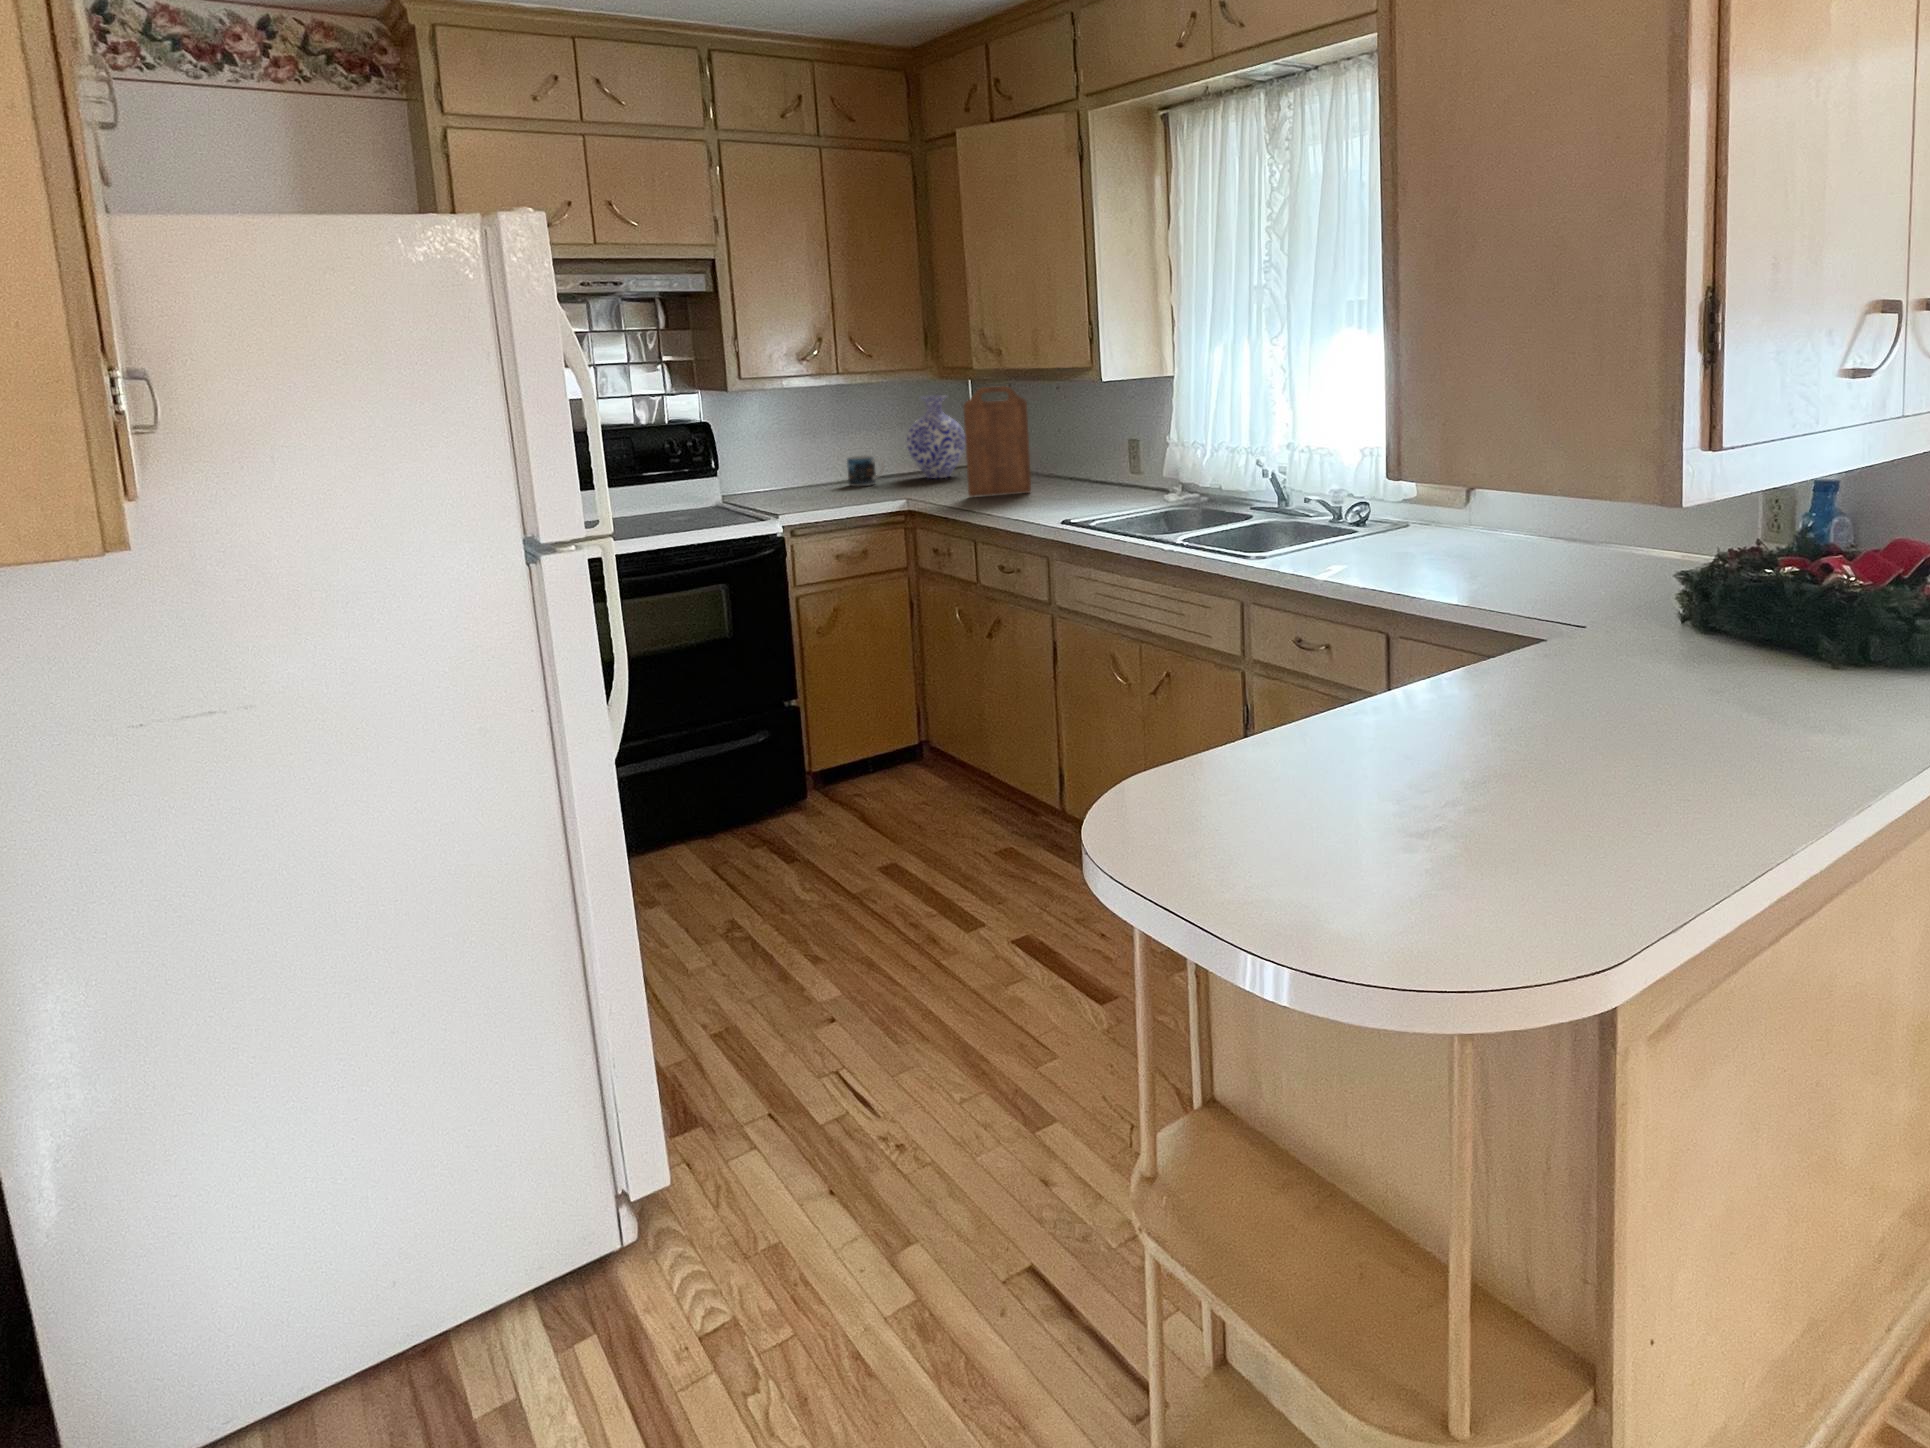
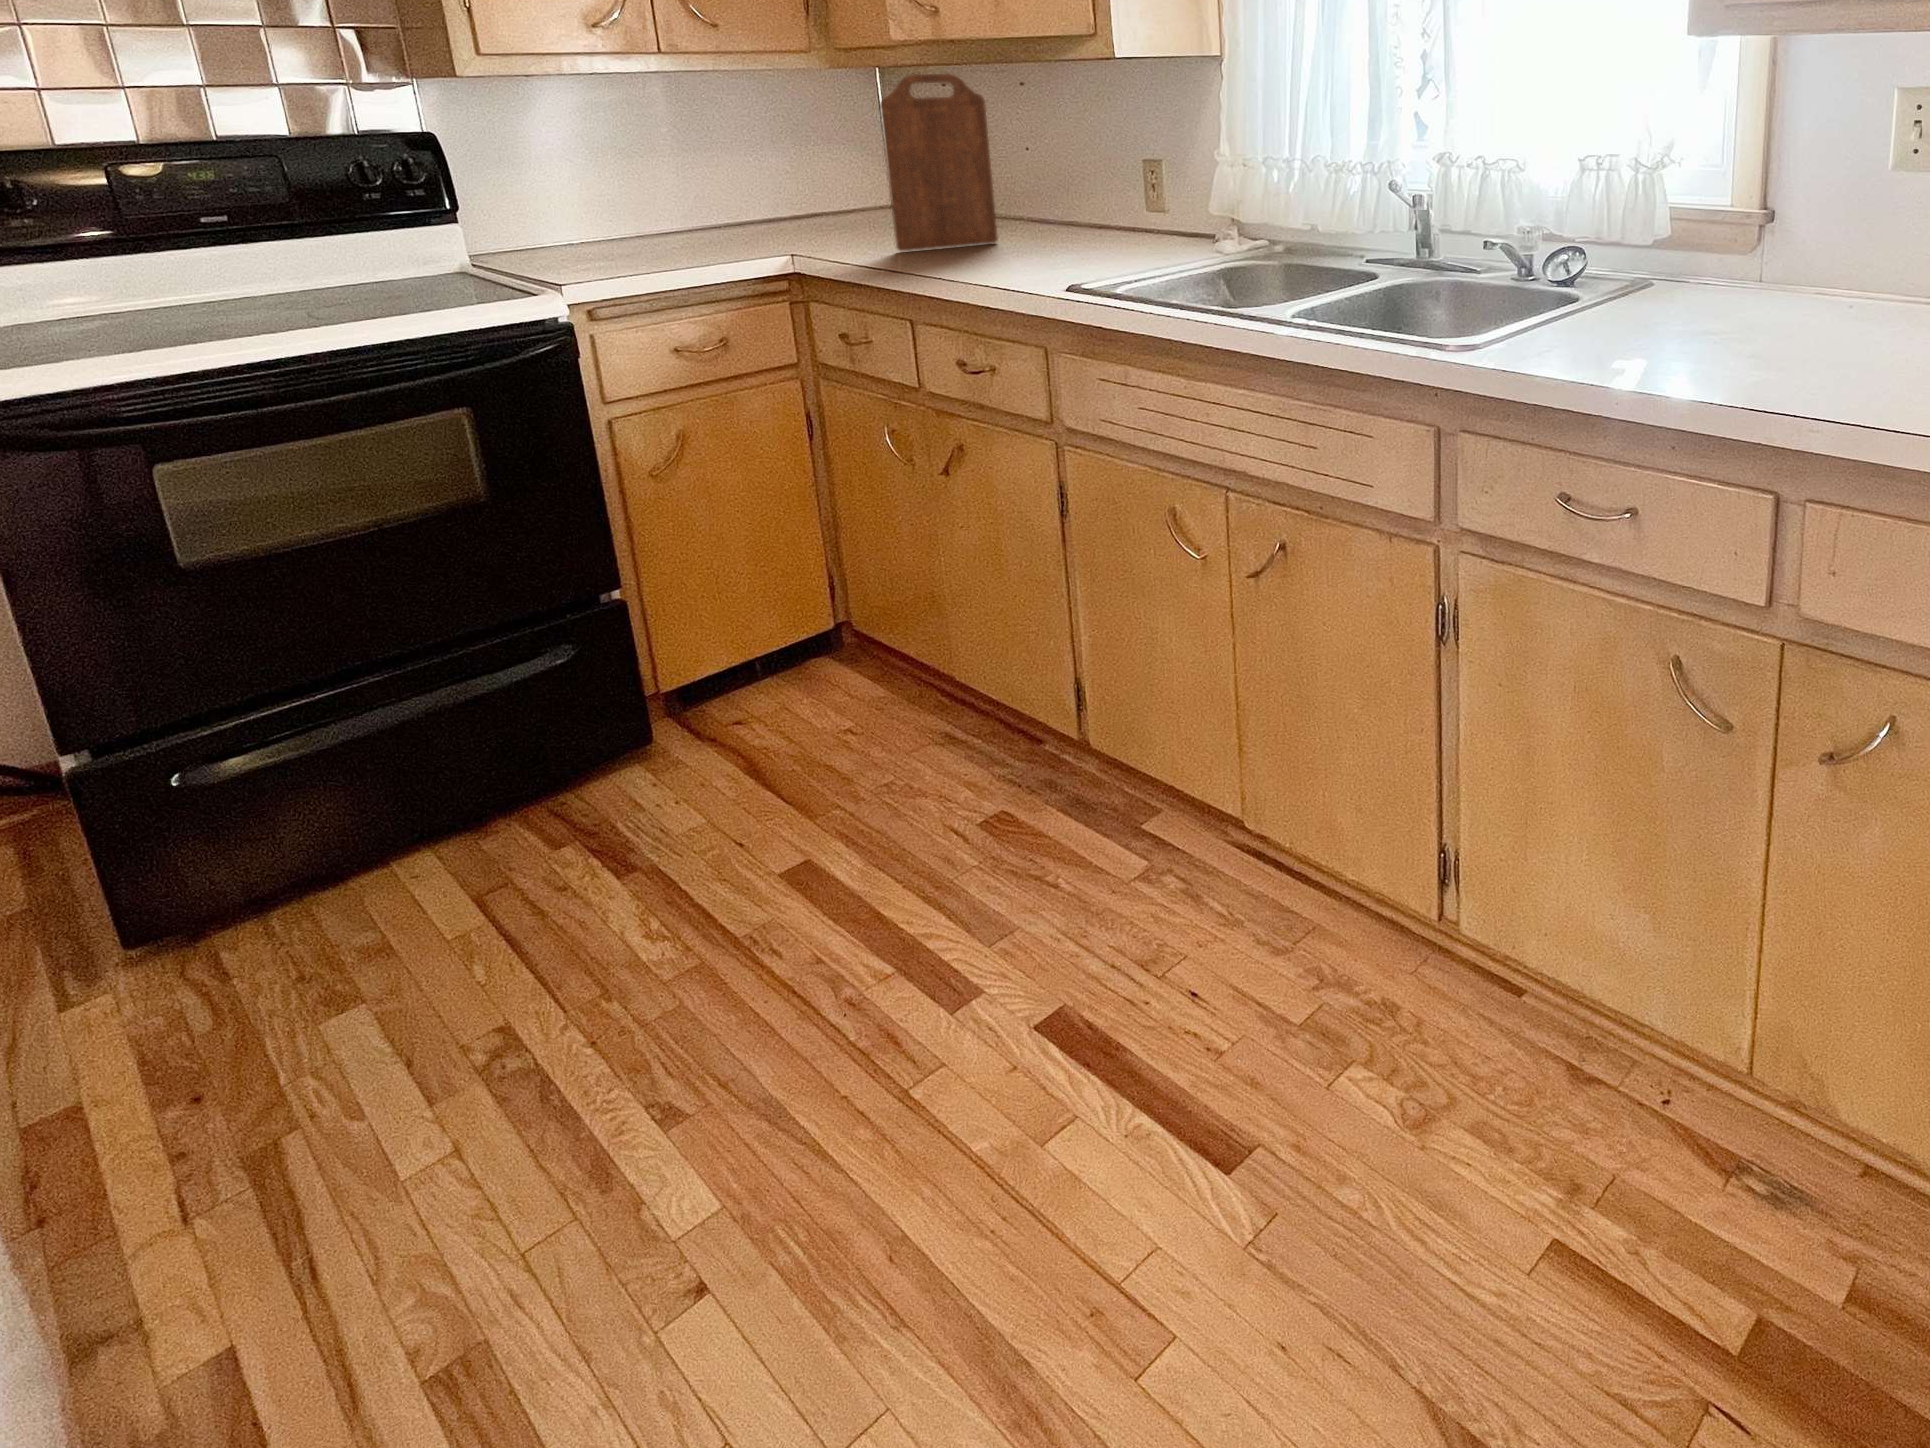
vase: present [907,395,966,478] -> none [788,97,883,225]
mug: present [847,455,884,486] -> none [690,190,754,238]

